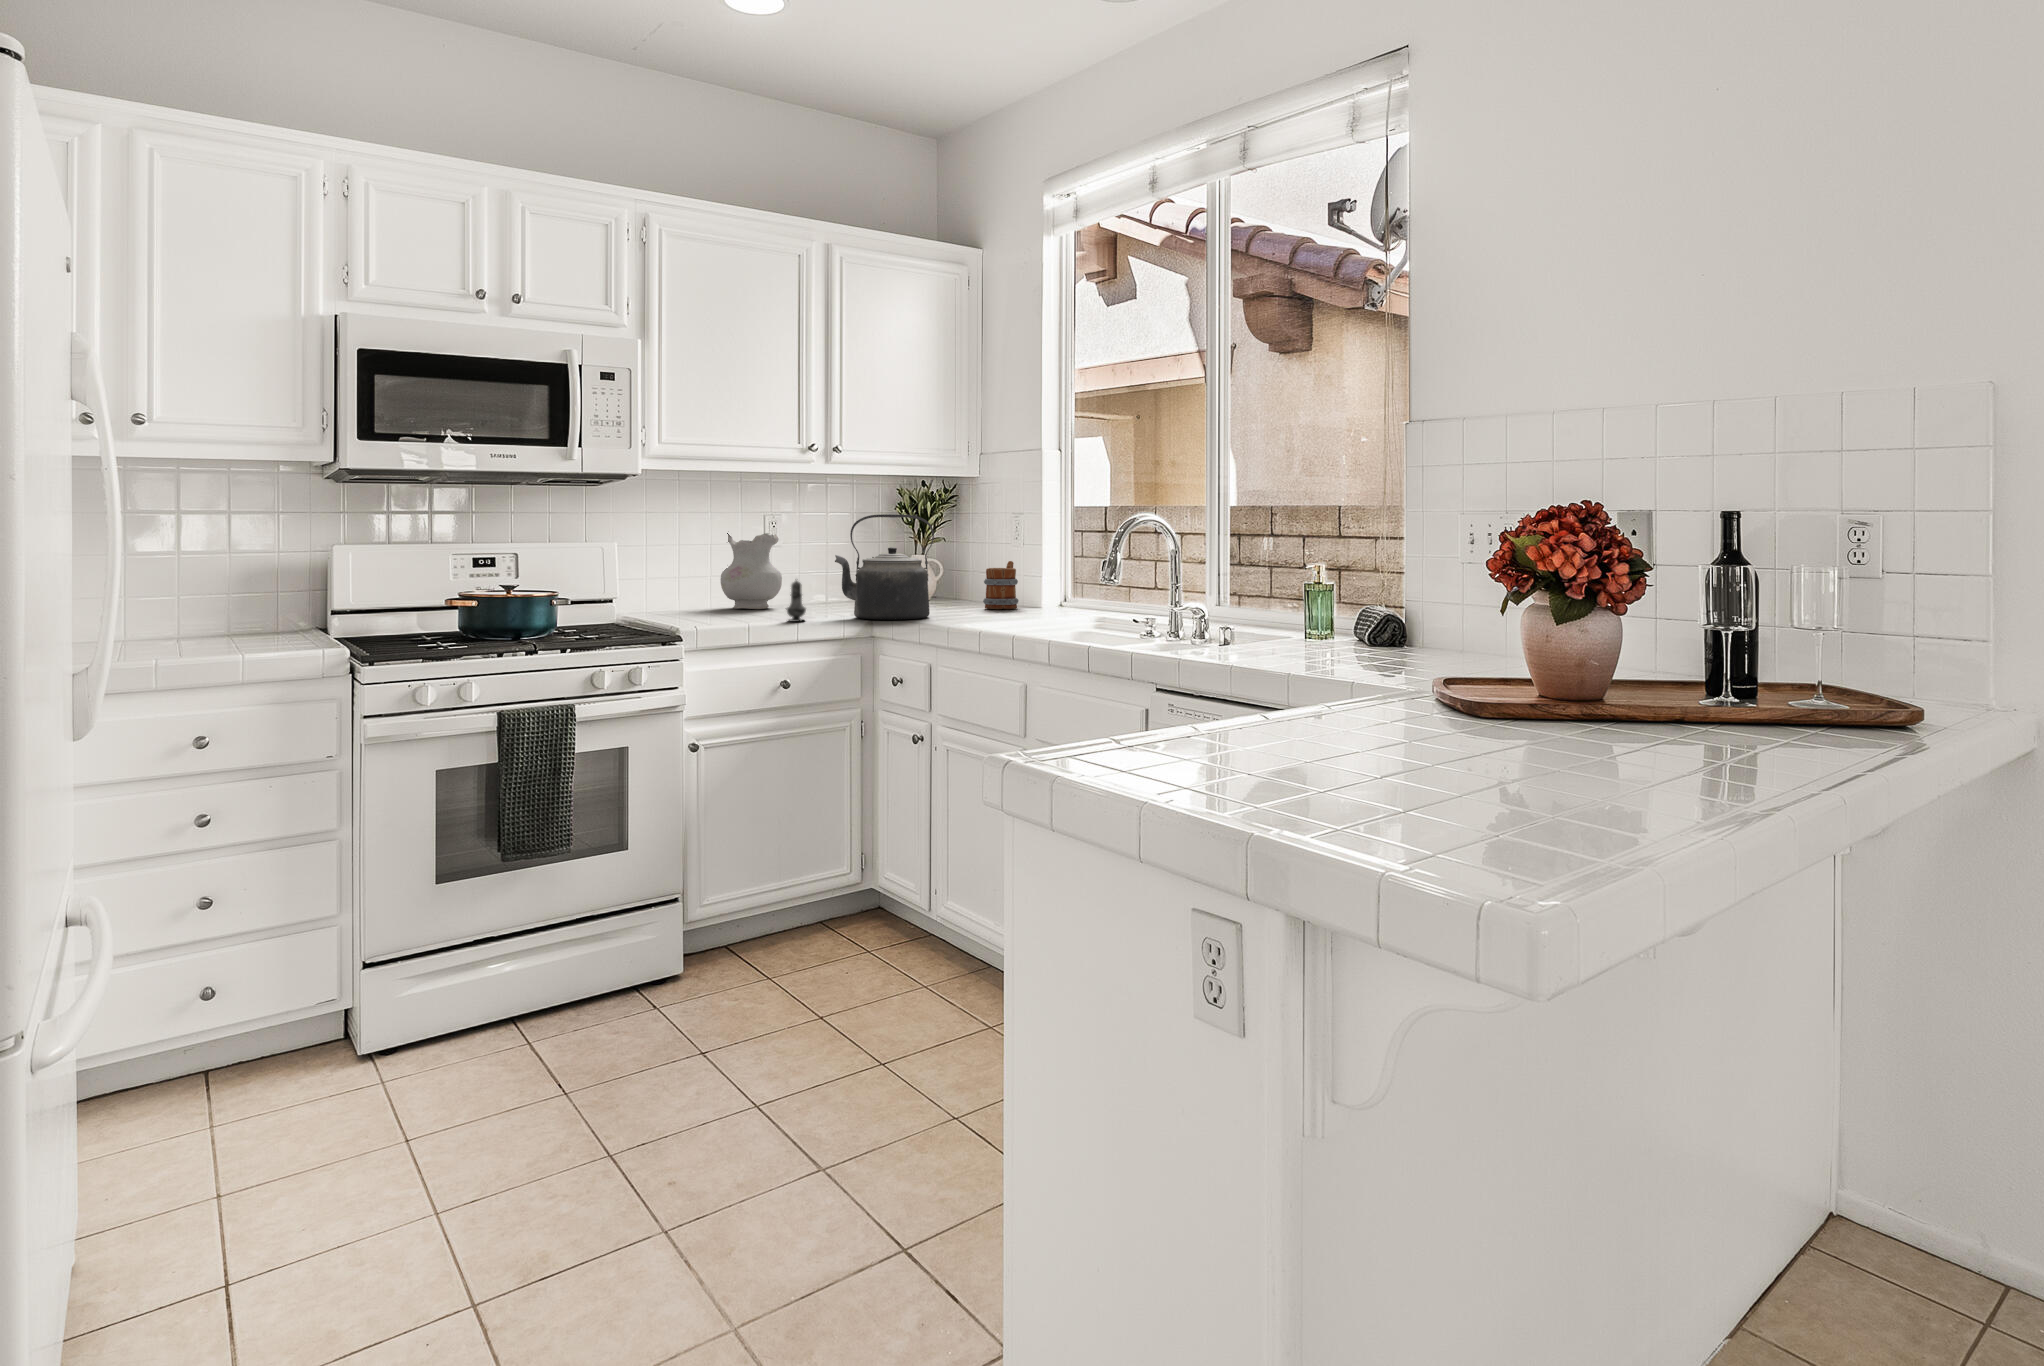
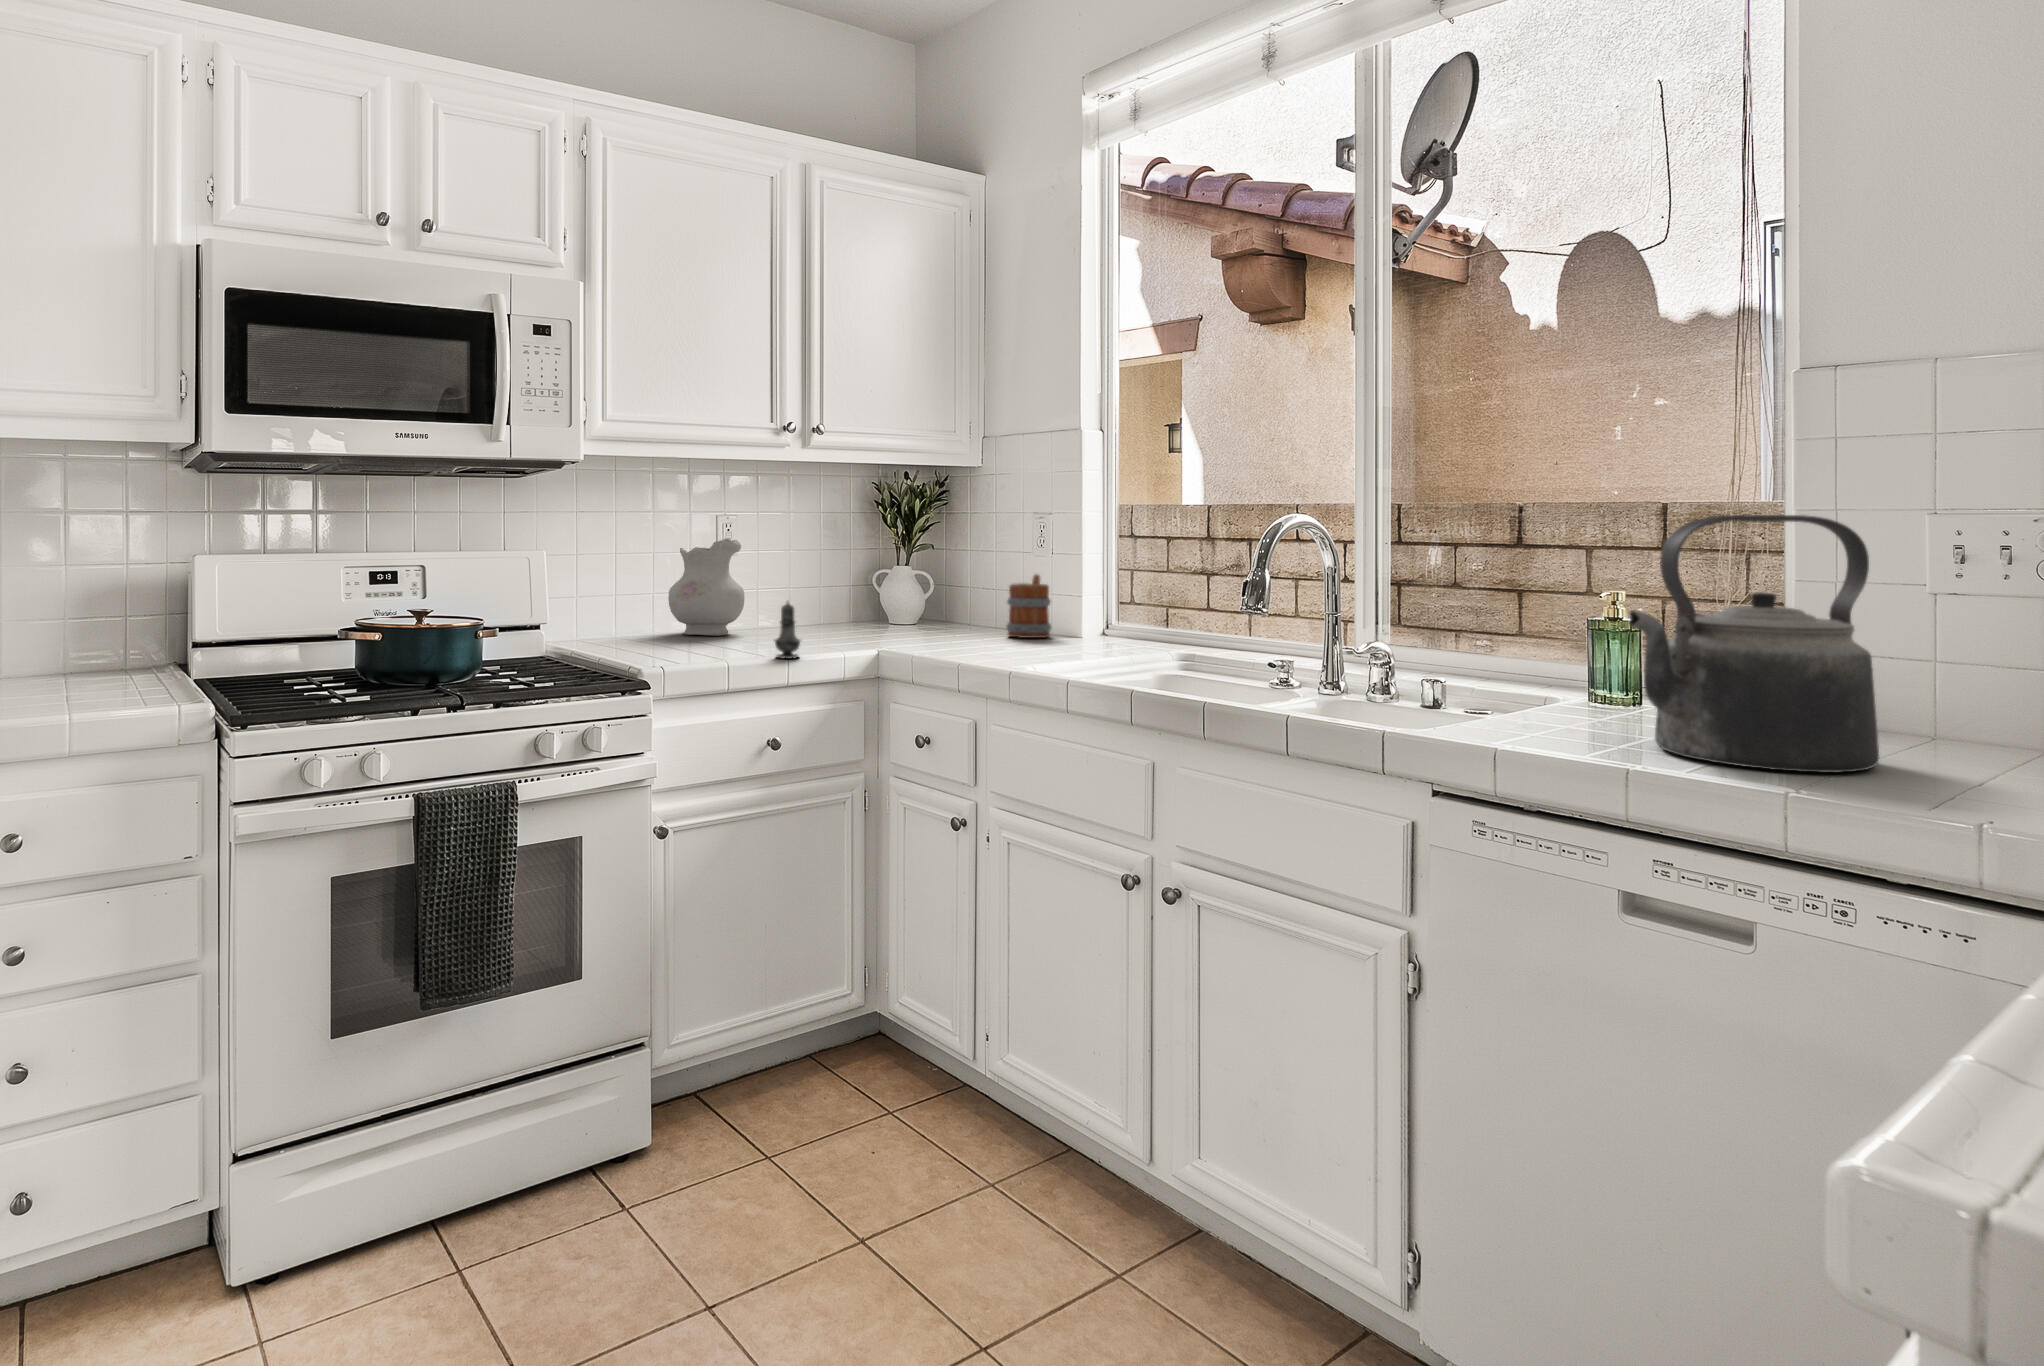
kettle: present [835,514,934,620] -> present [1629,515,1879,772]

